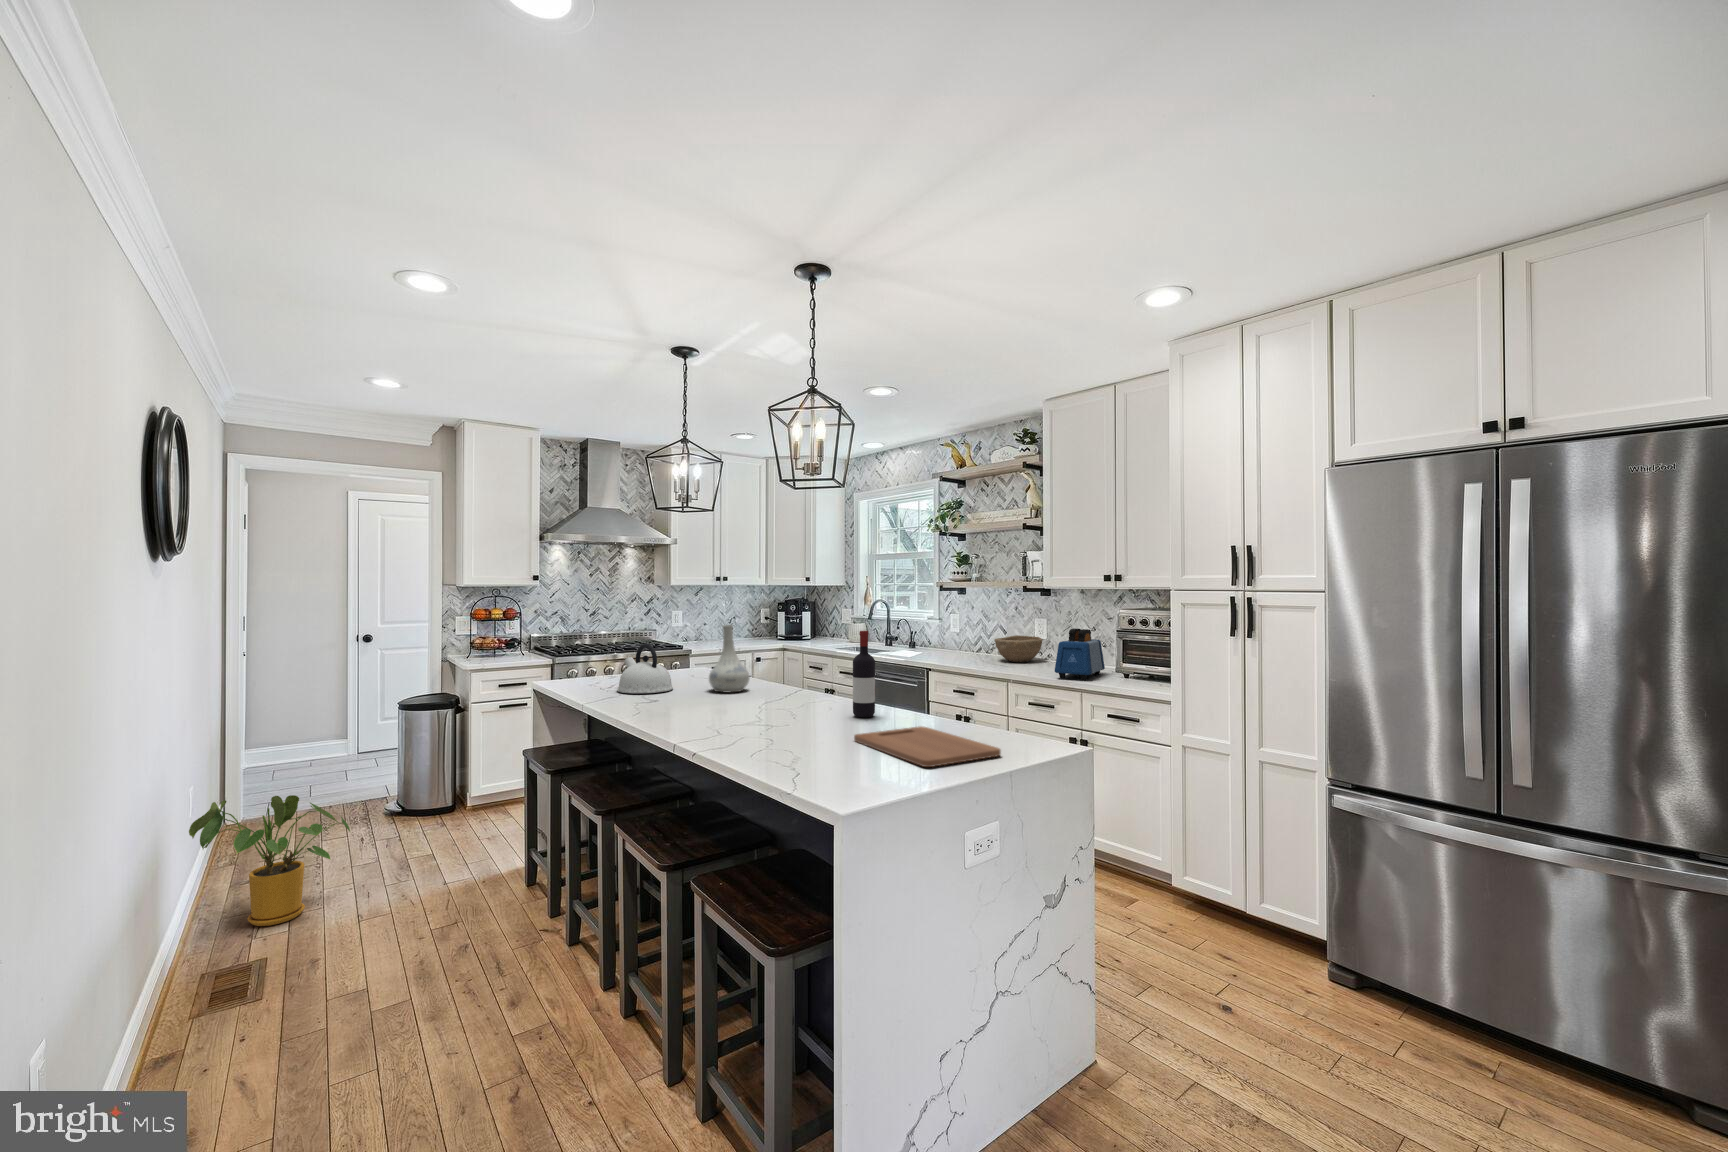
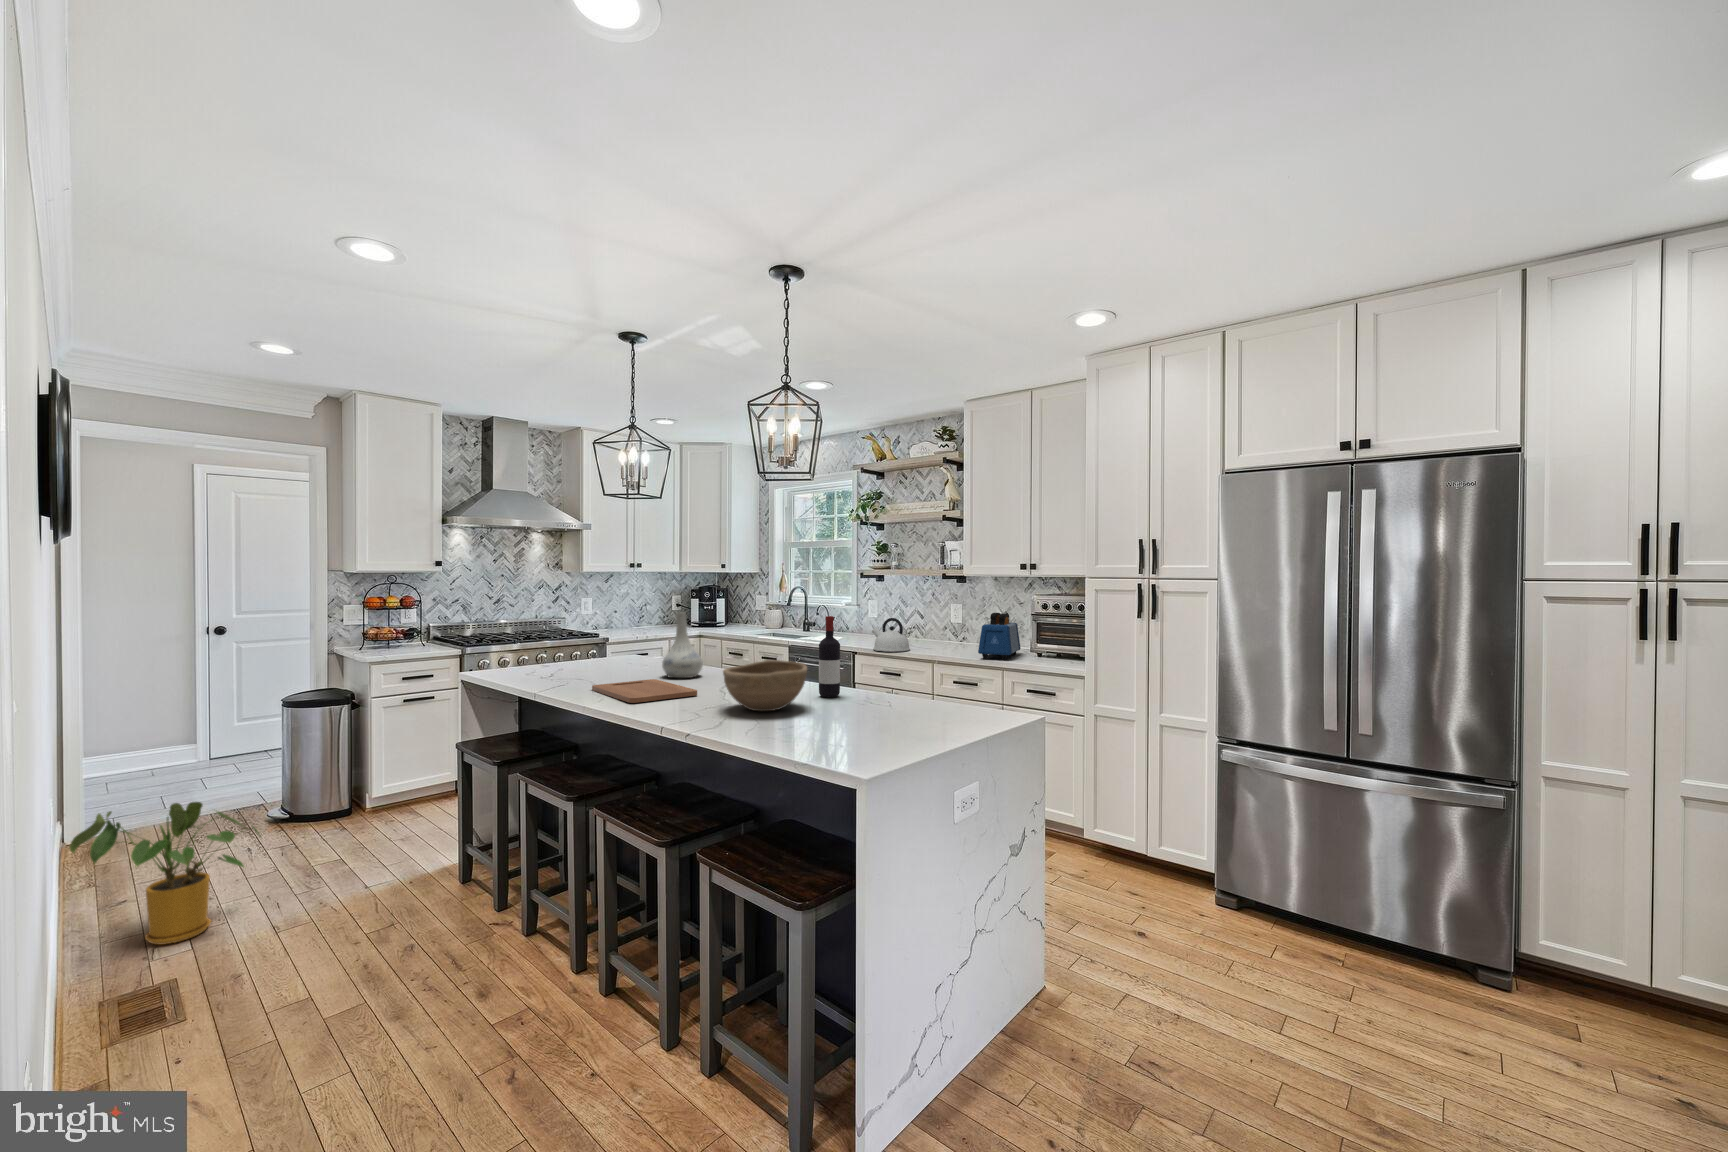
bowl: present [995,635,1043,662] -> present [723,660,807,711]
kettle: present [617,643,673,694] -> present [872,618,910,652]
cutting board: present [854,726,1001,767] -> present [592,679,697,703]

